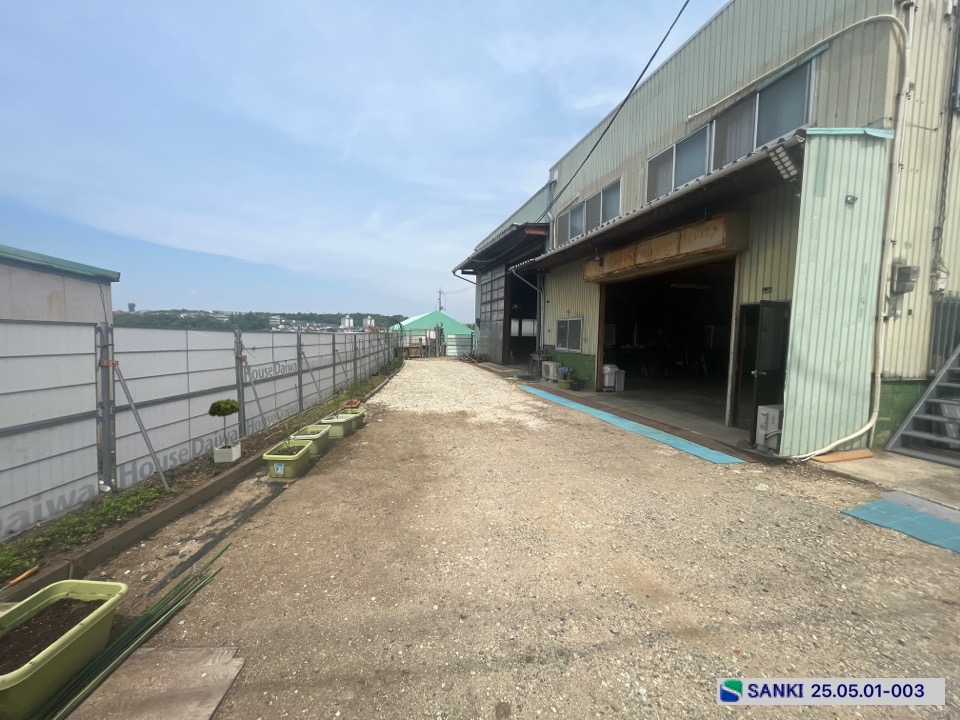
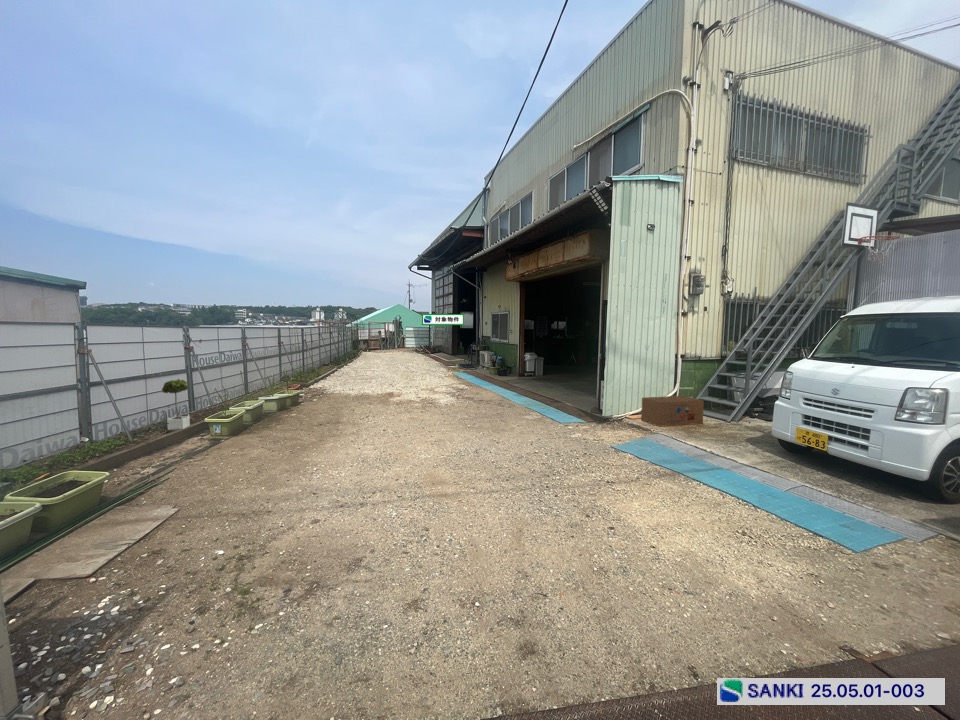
cardboard box: none [831,430,934,476] -> present [641,396,704,427]

